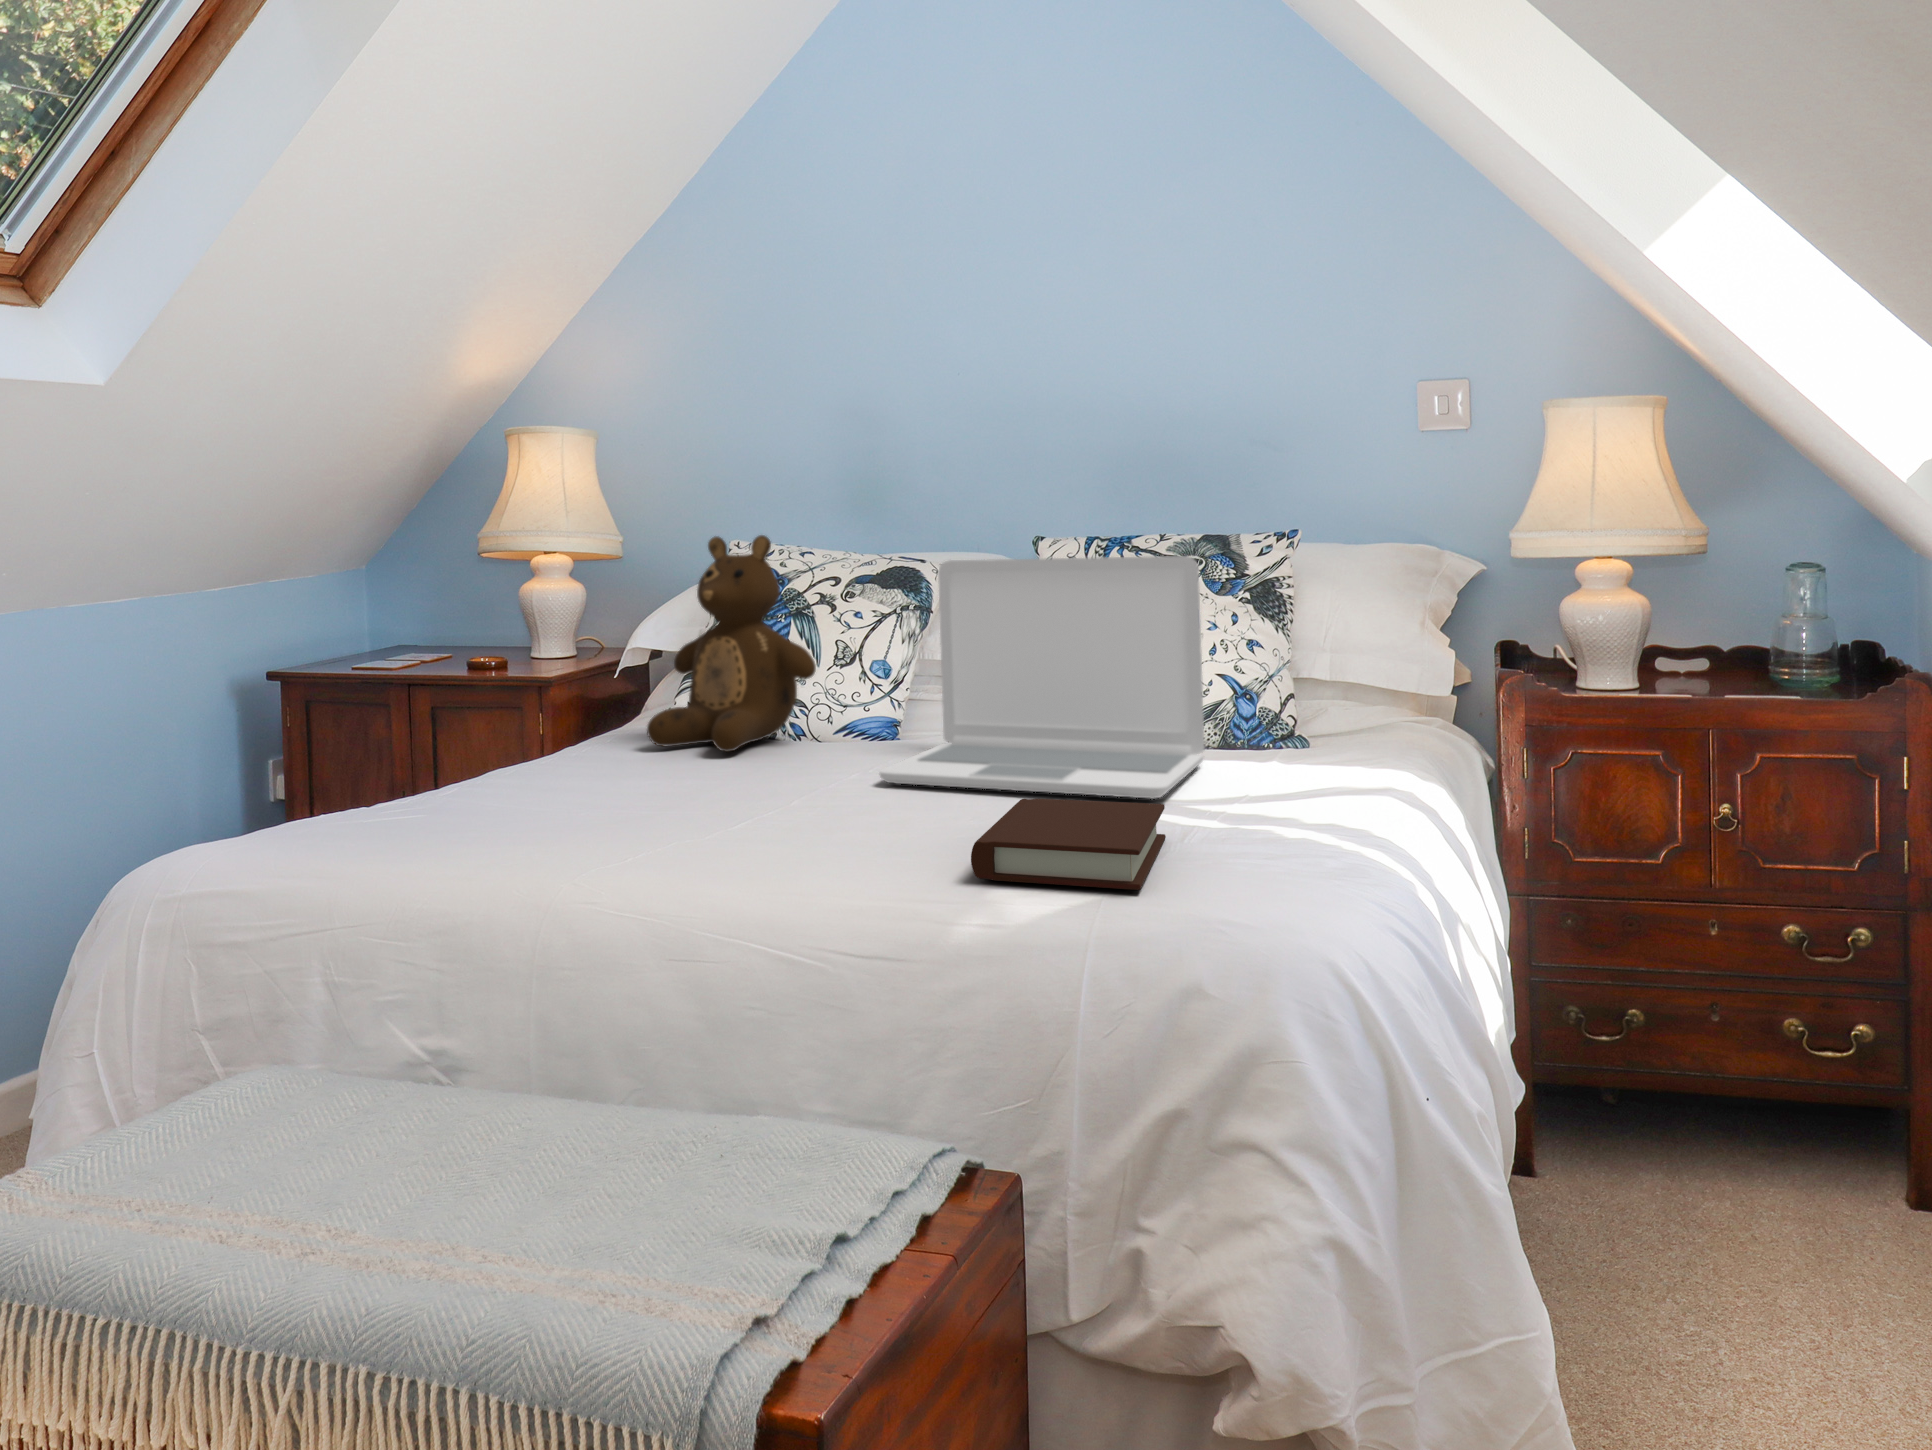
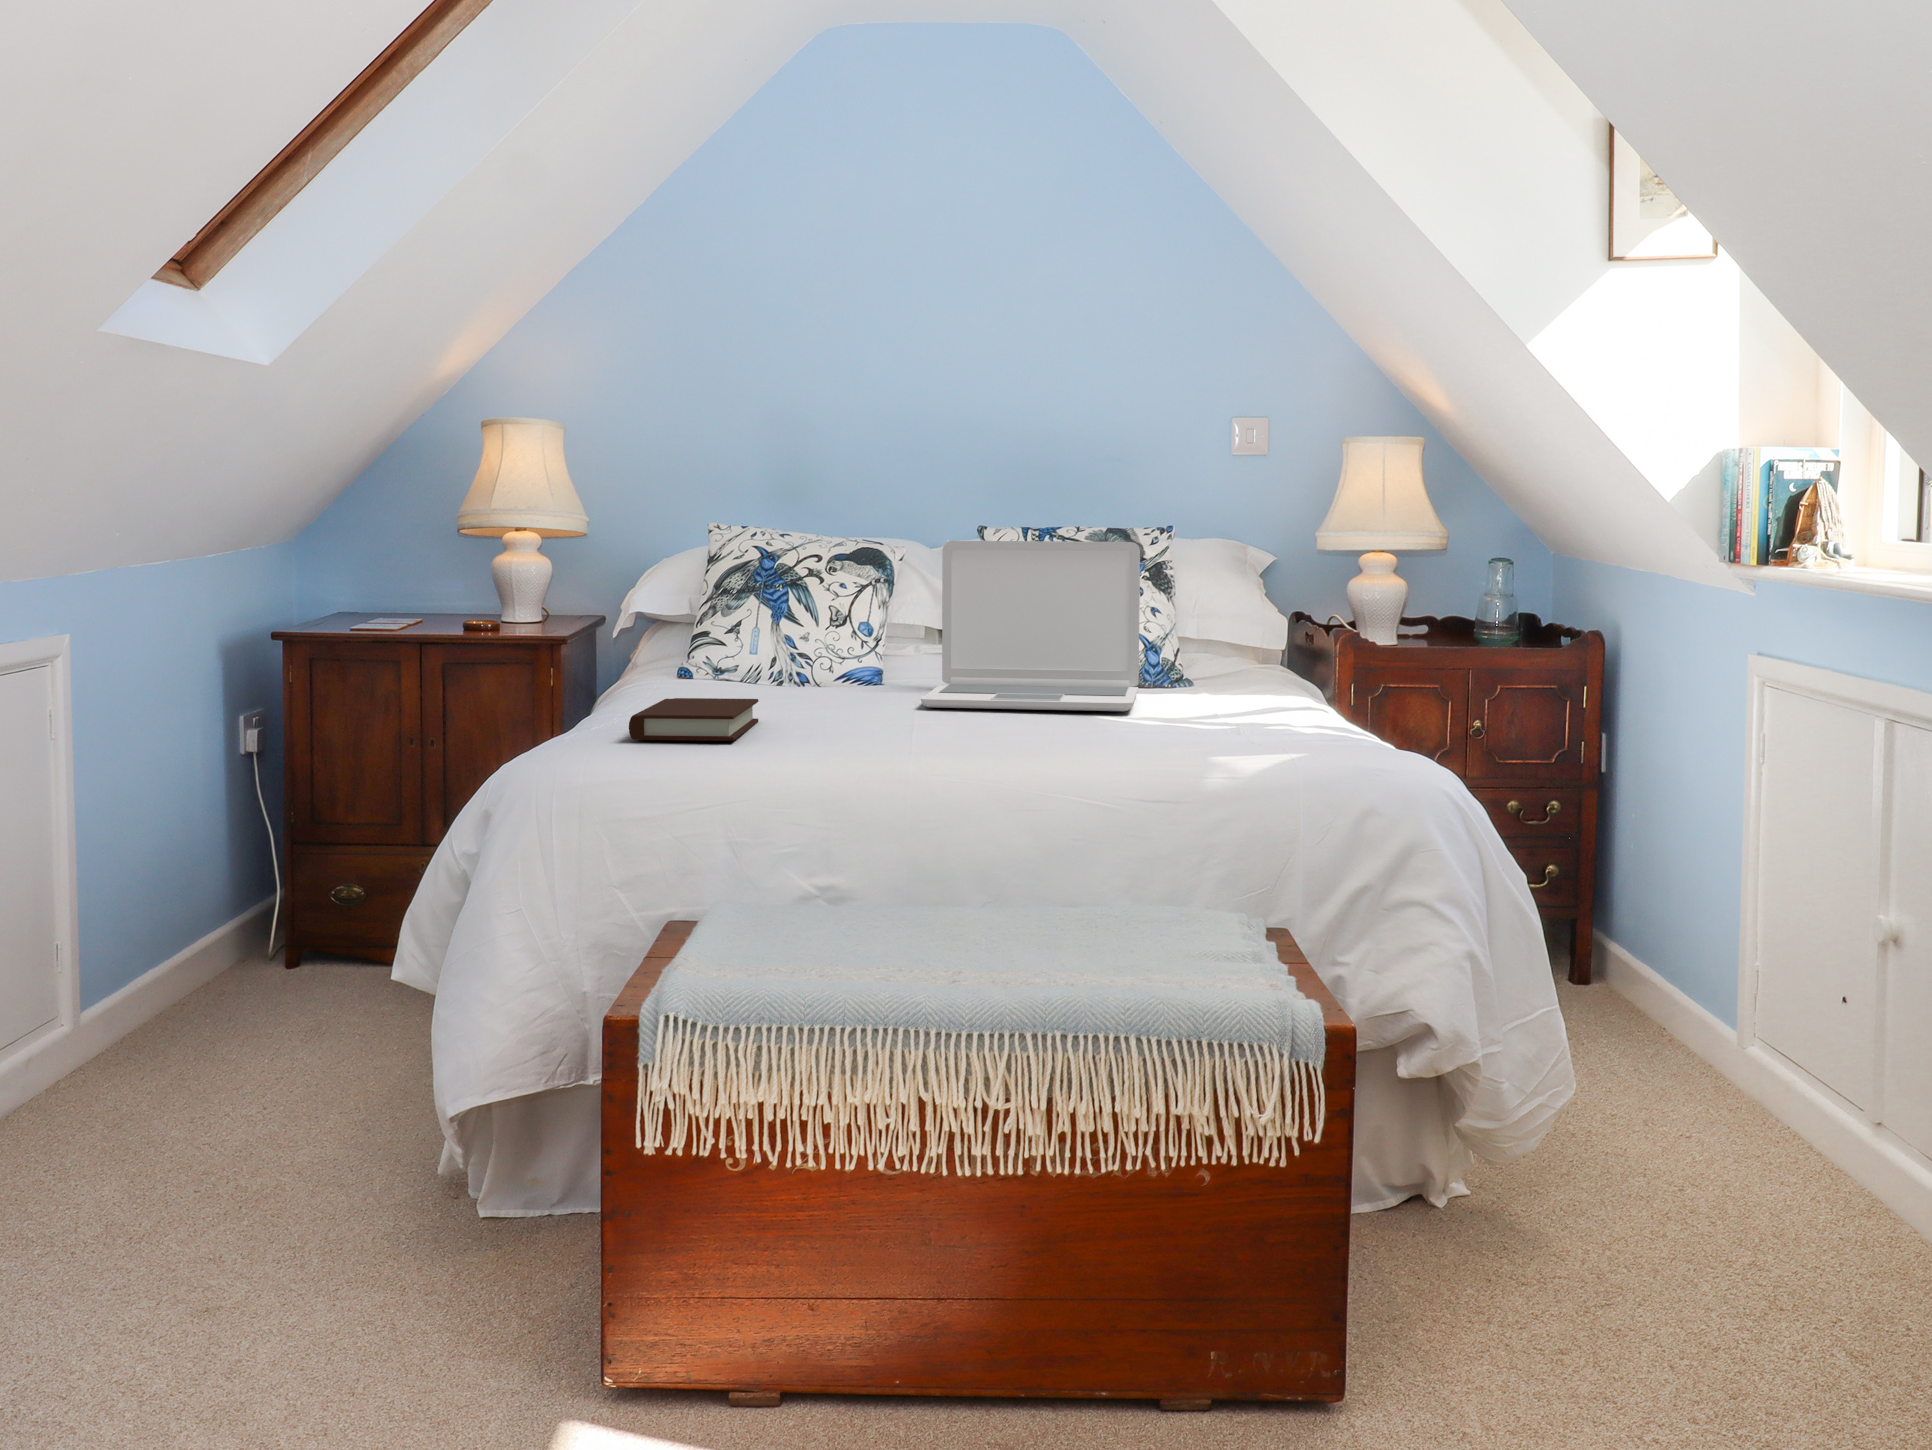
teddy bear: present [647,535,816,752] -> none [700,516,838,691]
book: present [971,799,1166,890] -> present [629,698,758,741]

